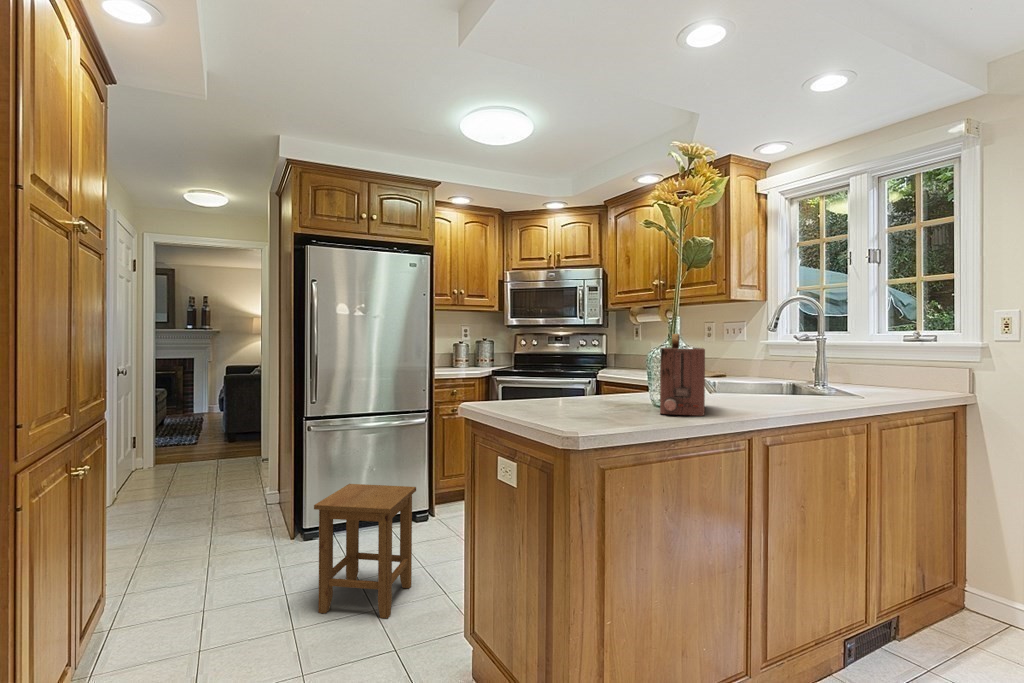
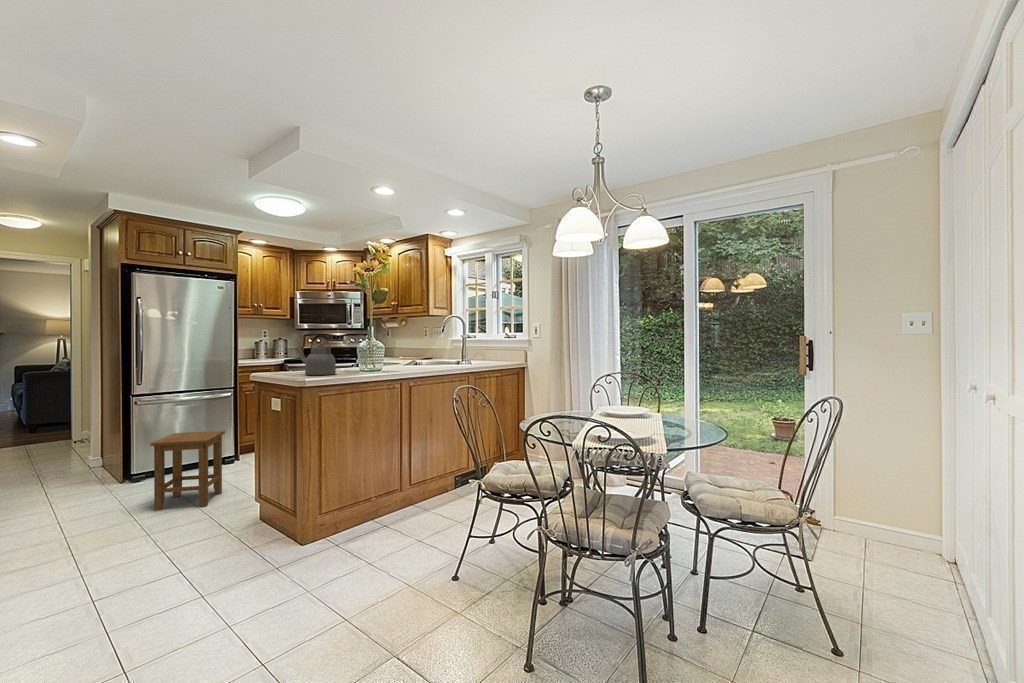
kettle: none [543,331,624,420] -> present [297,335,336,375]
toaster: present [660,334,705,416] -> none [355,336,383,373]

